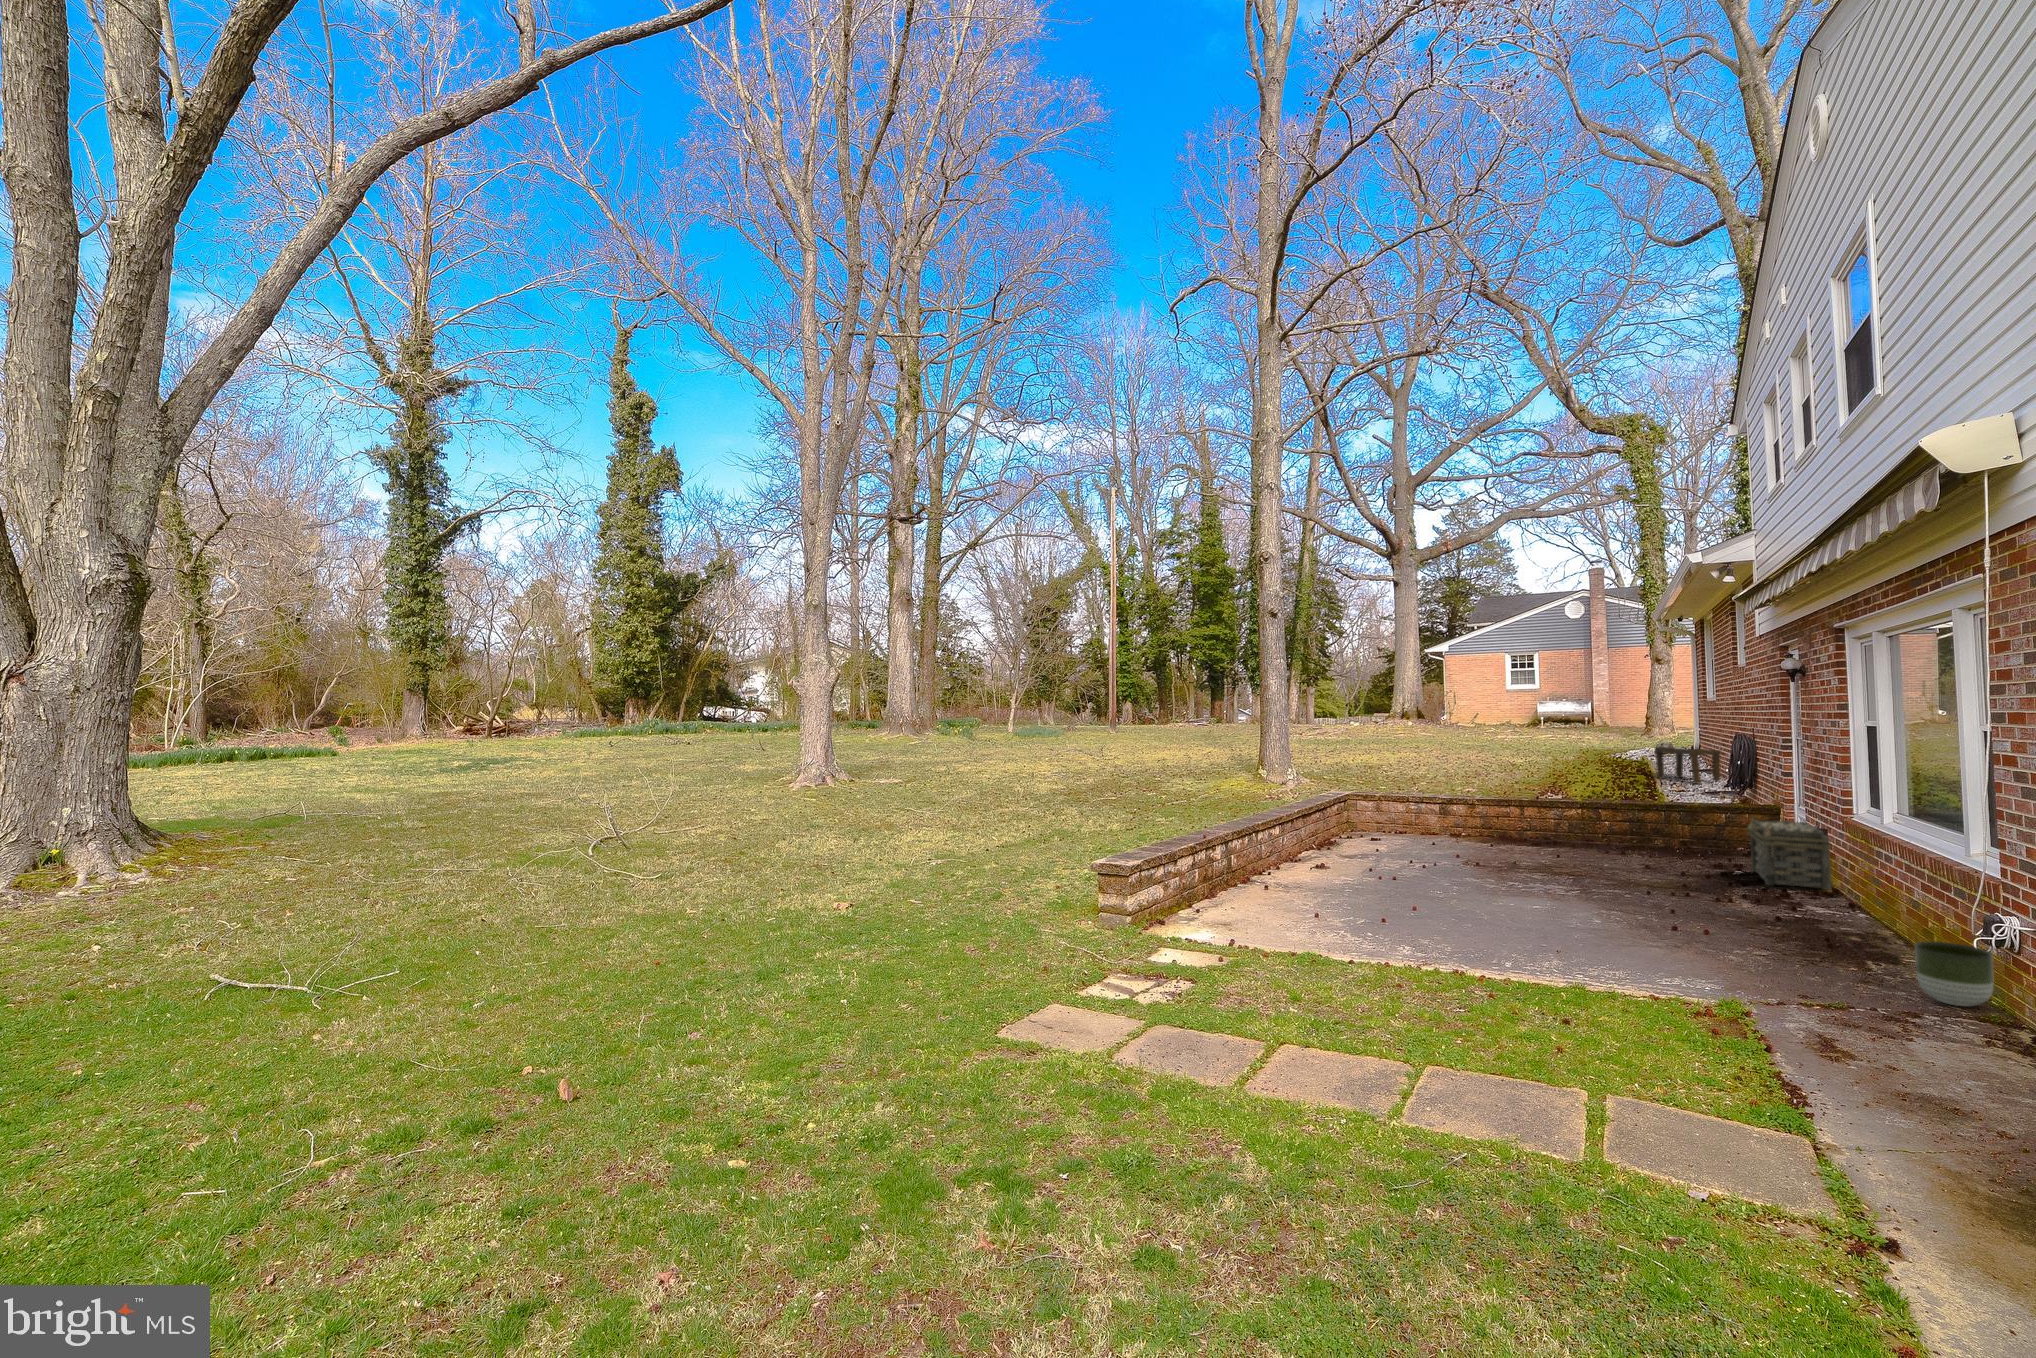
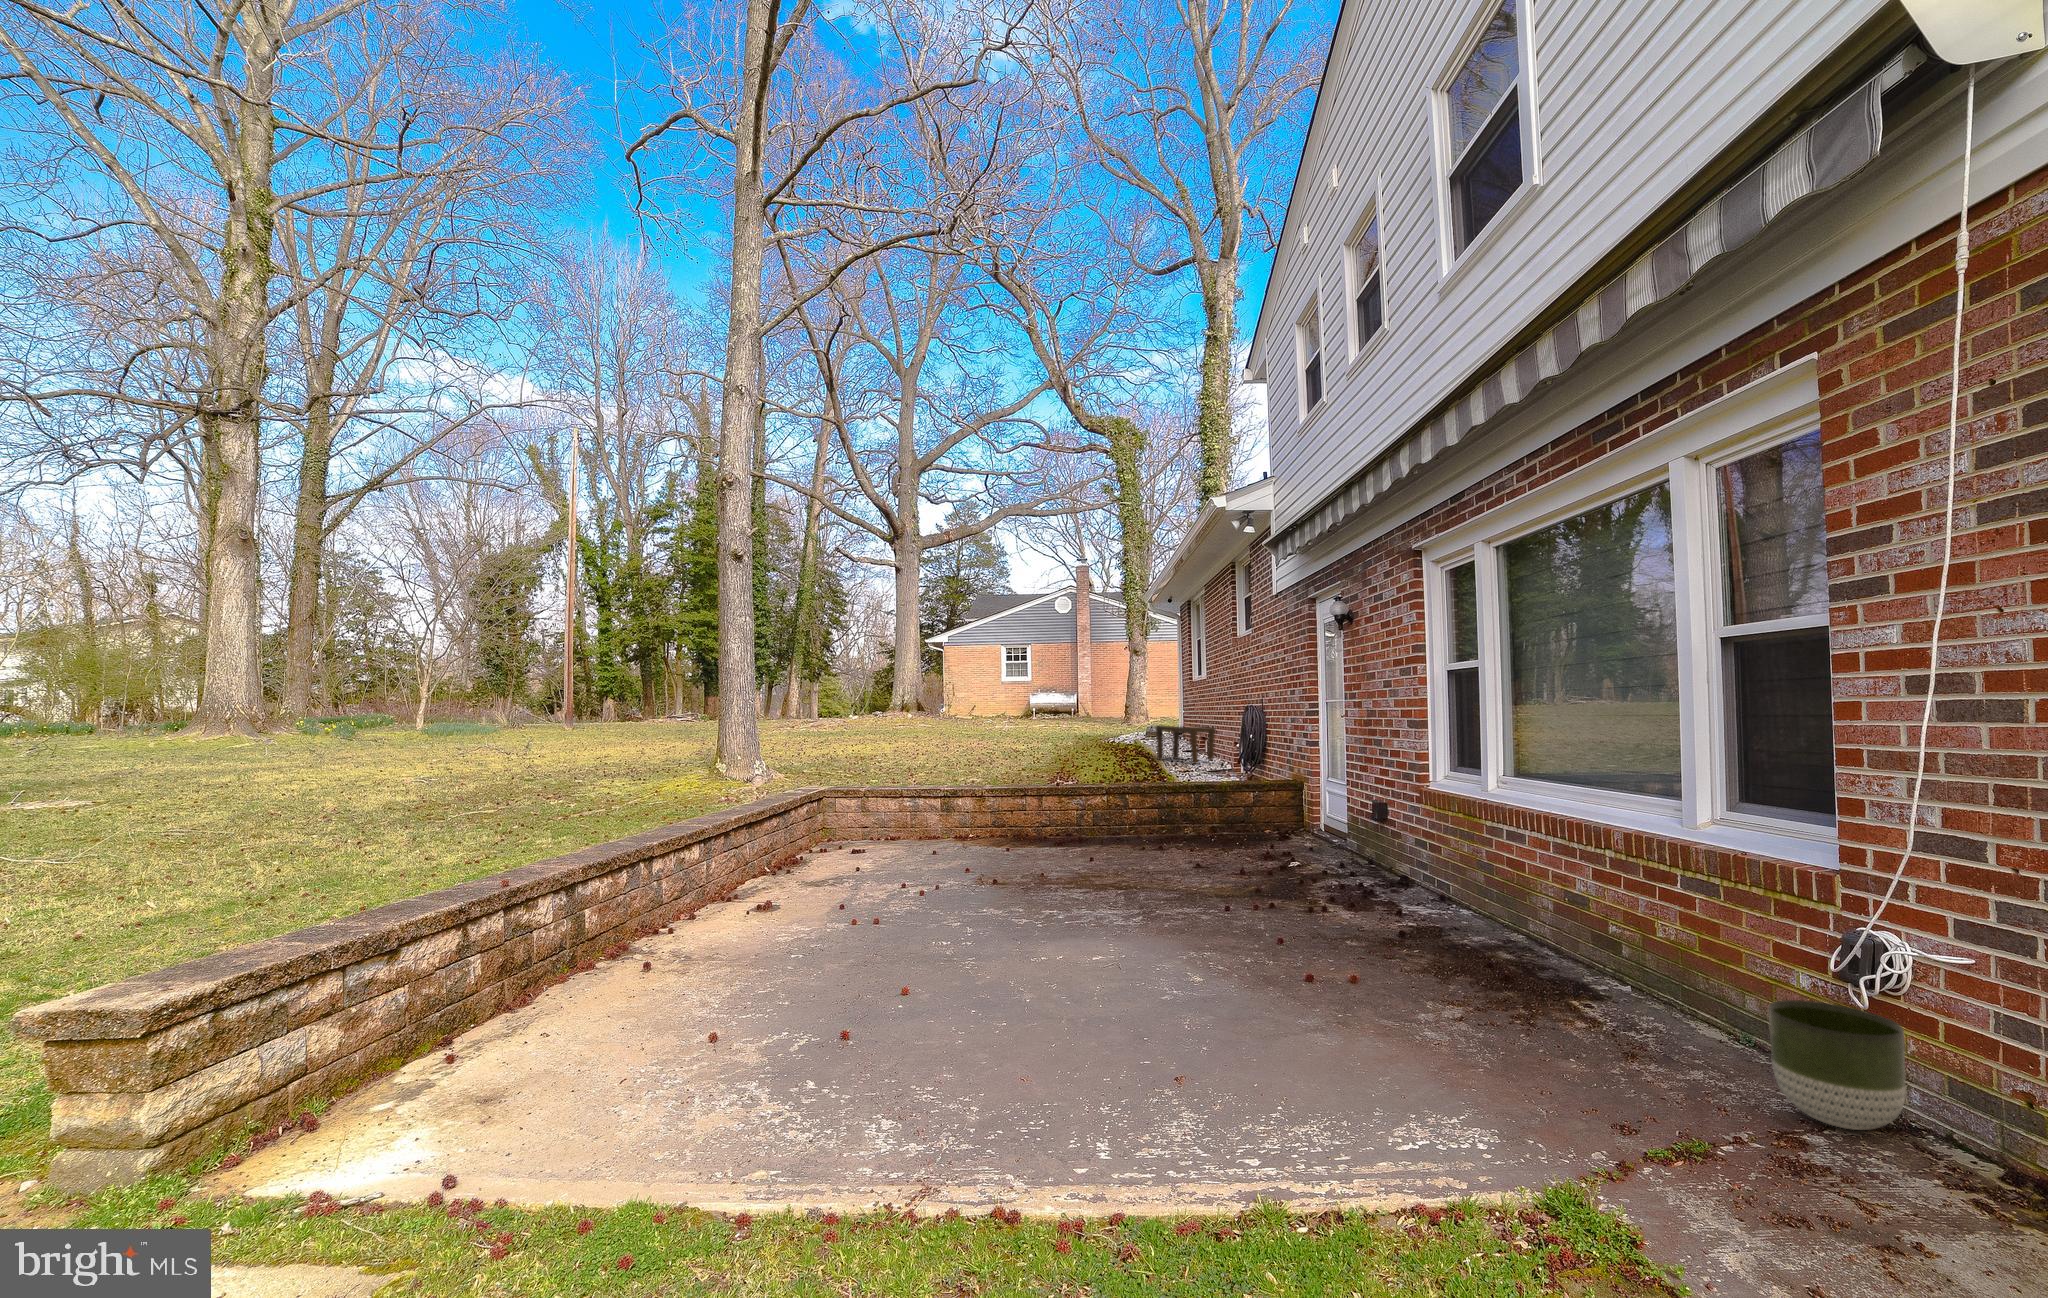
basket: present [1747,816,1831,890] -> none [1302,791,1403,884]

